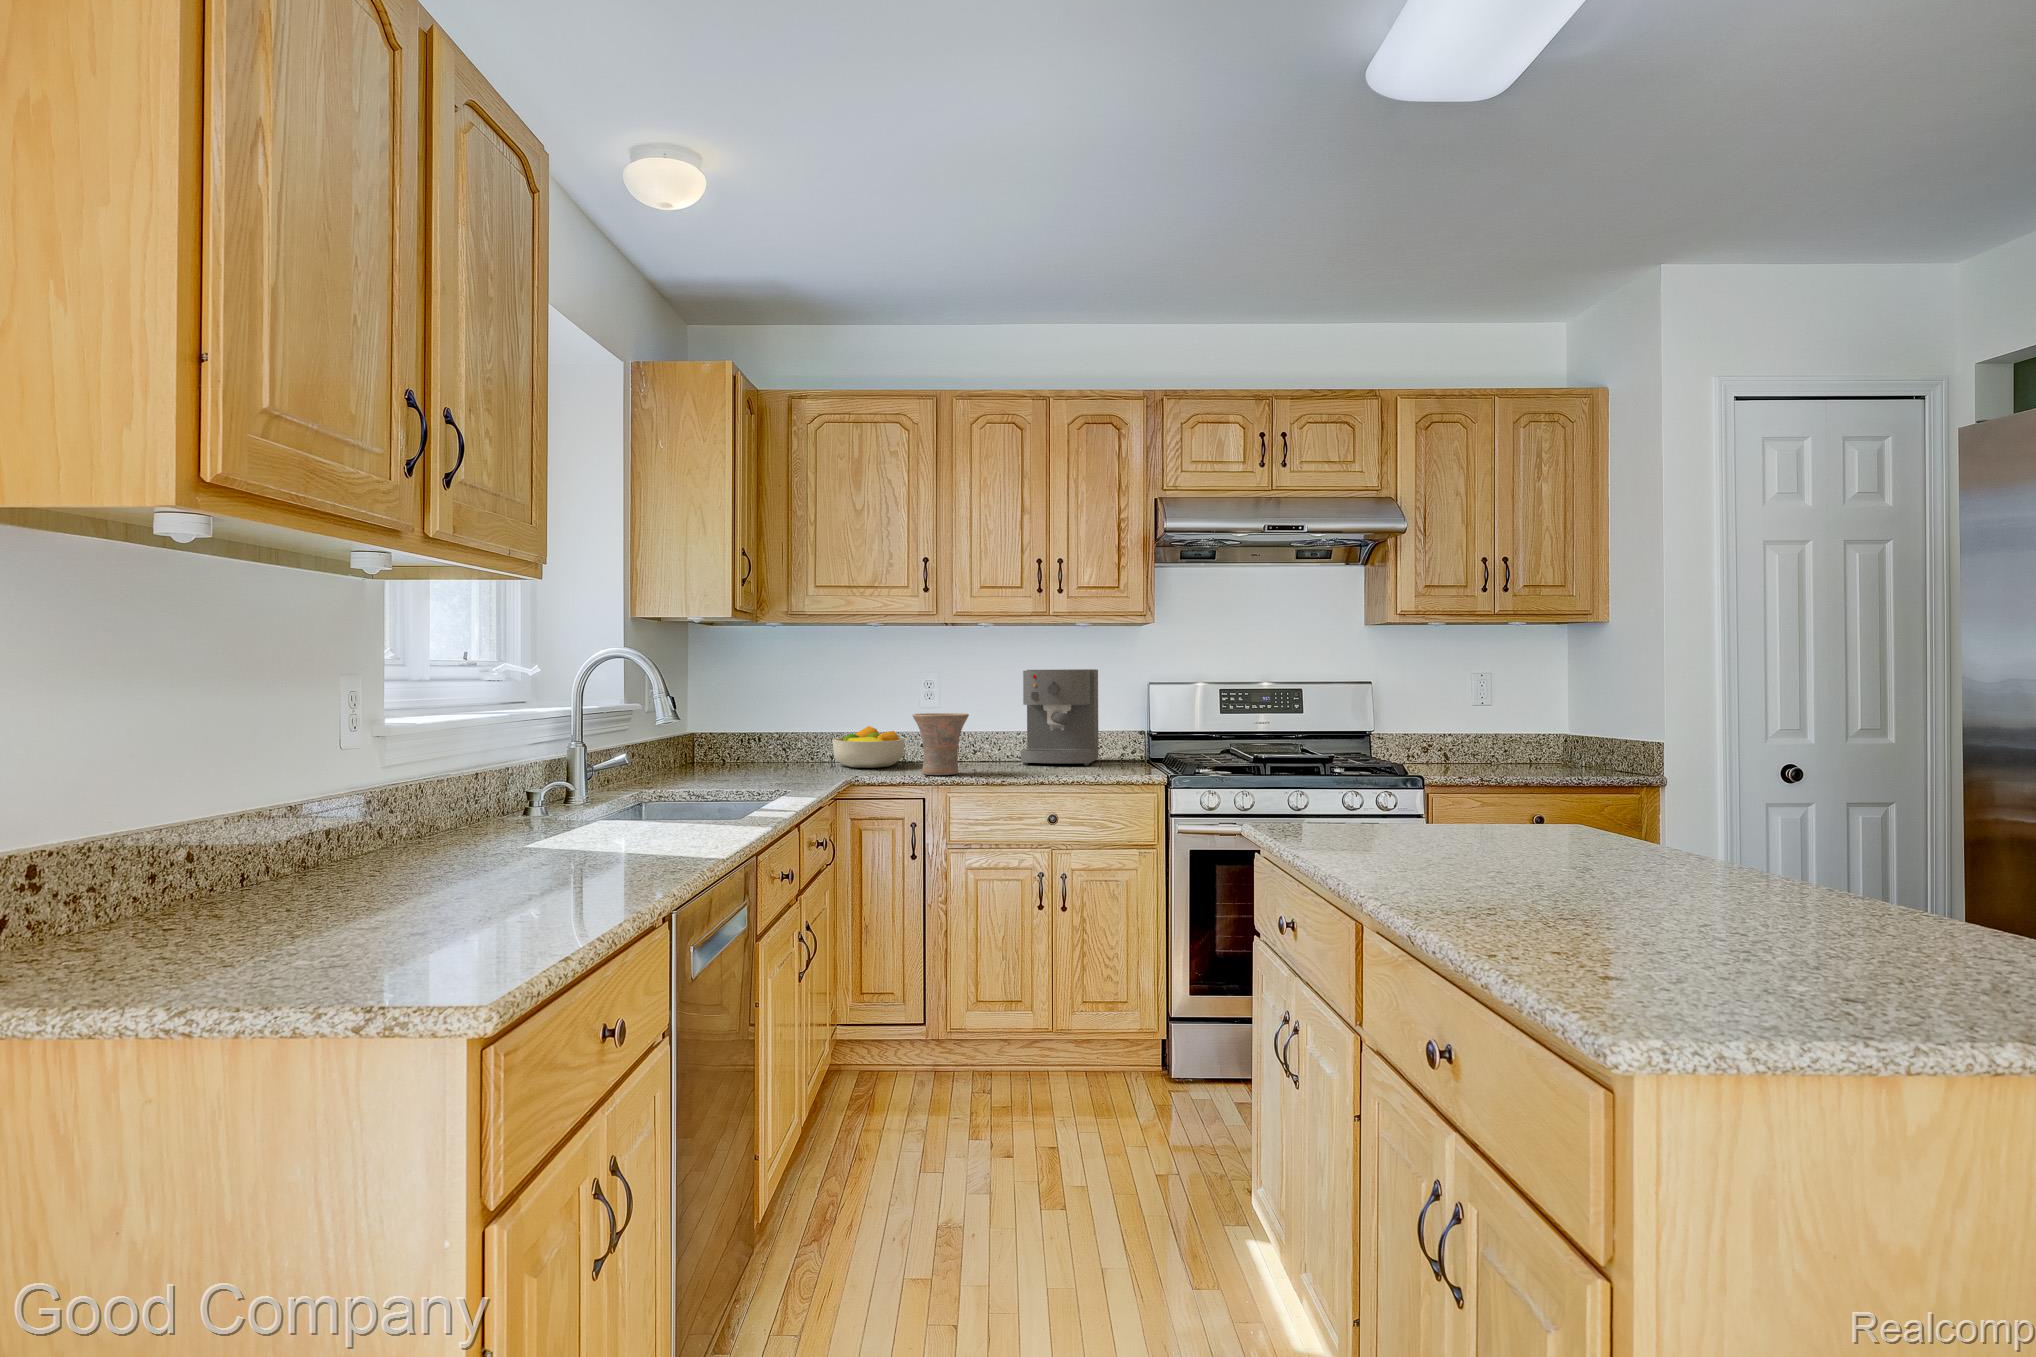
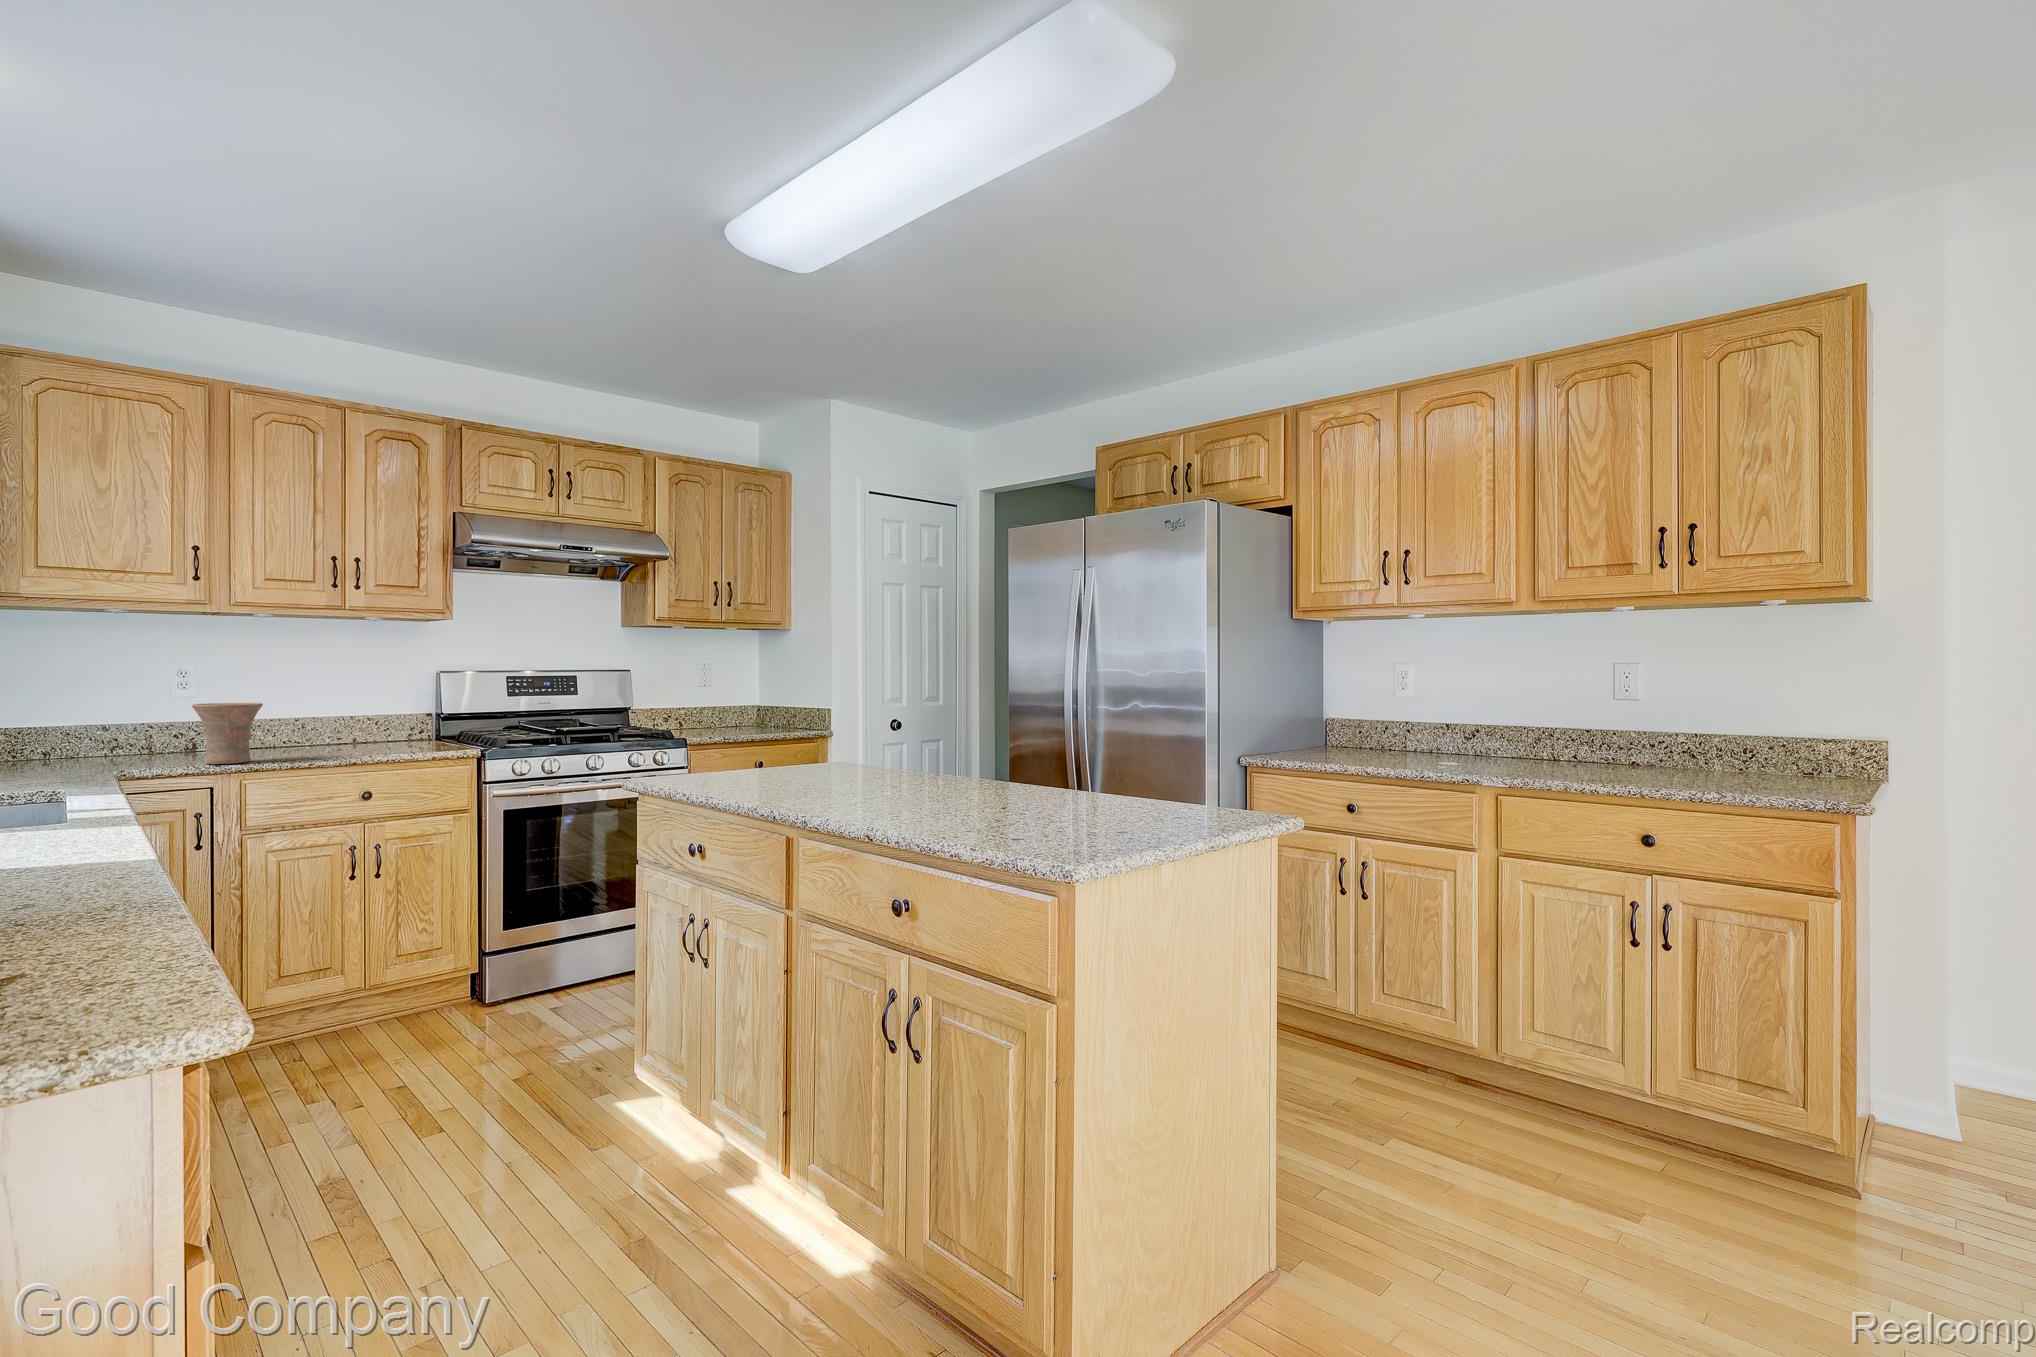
coffee maker: present [1021,669,1099,765] -> none [306,660,386,750]
fruit bowl: present [832,726,905,768] -> none [57,719,159,764]

